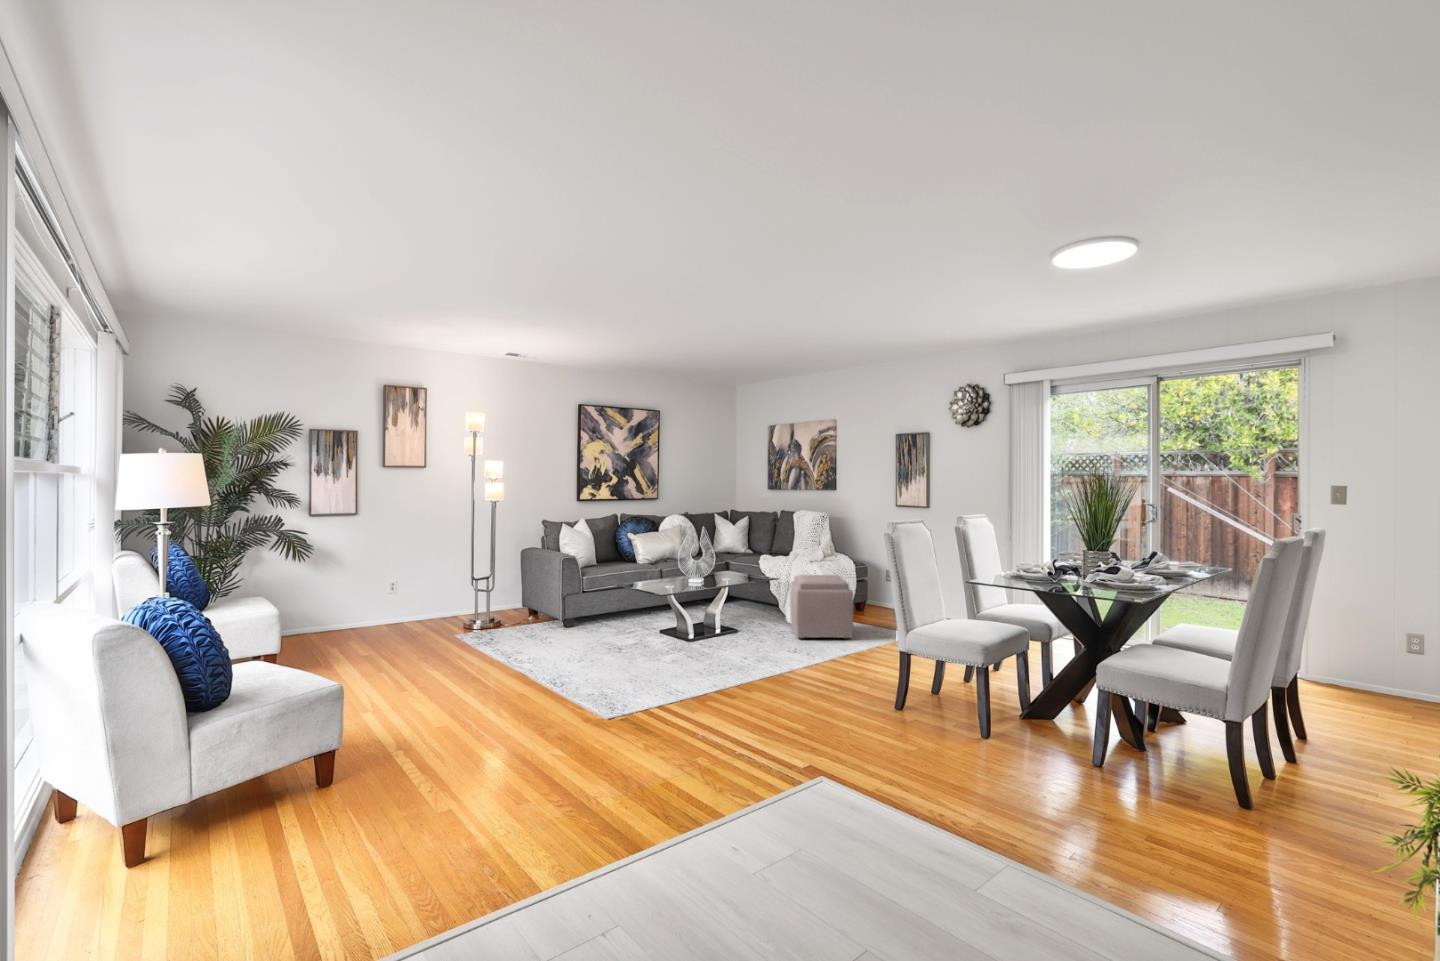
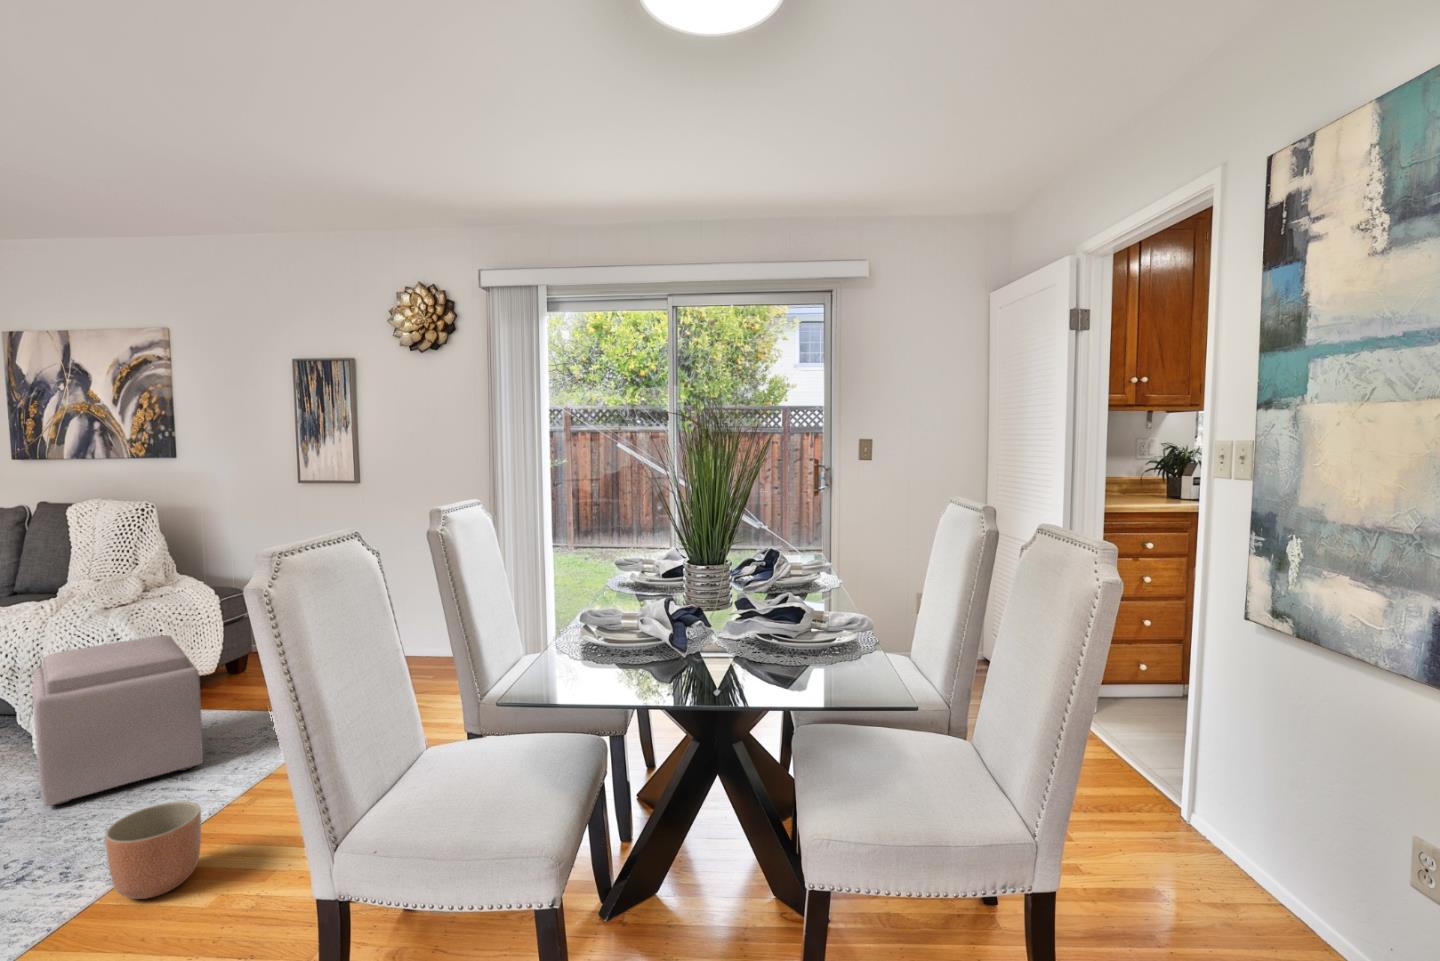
planter: none [827,636,859,671] -> present [105,801,201,899]

